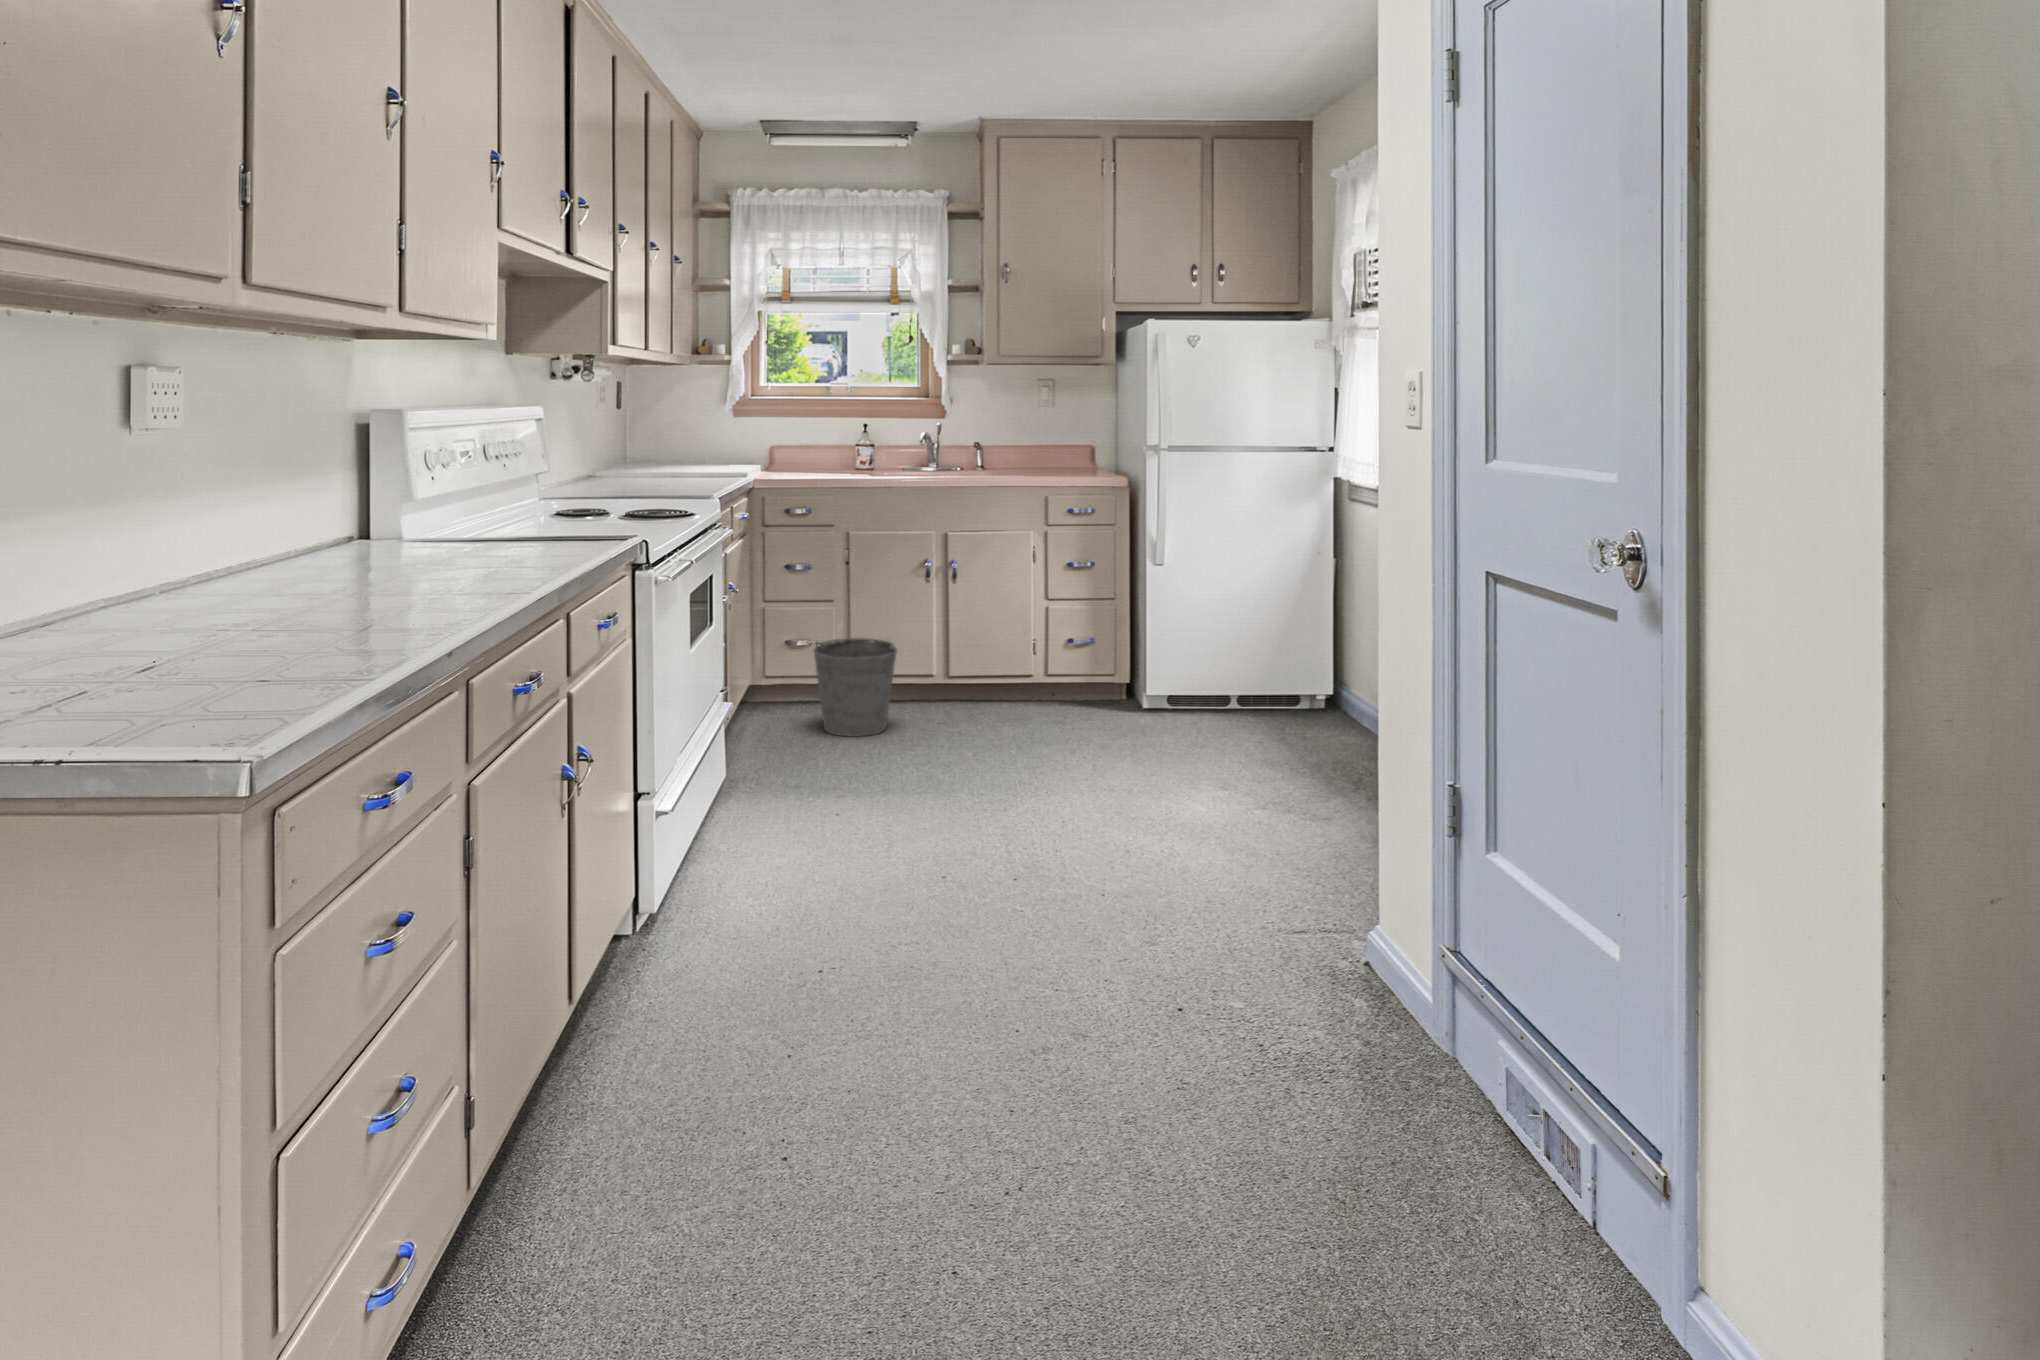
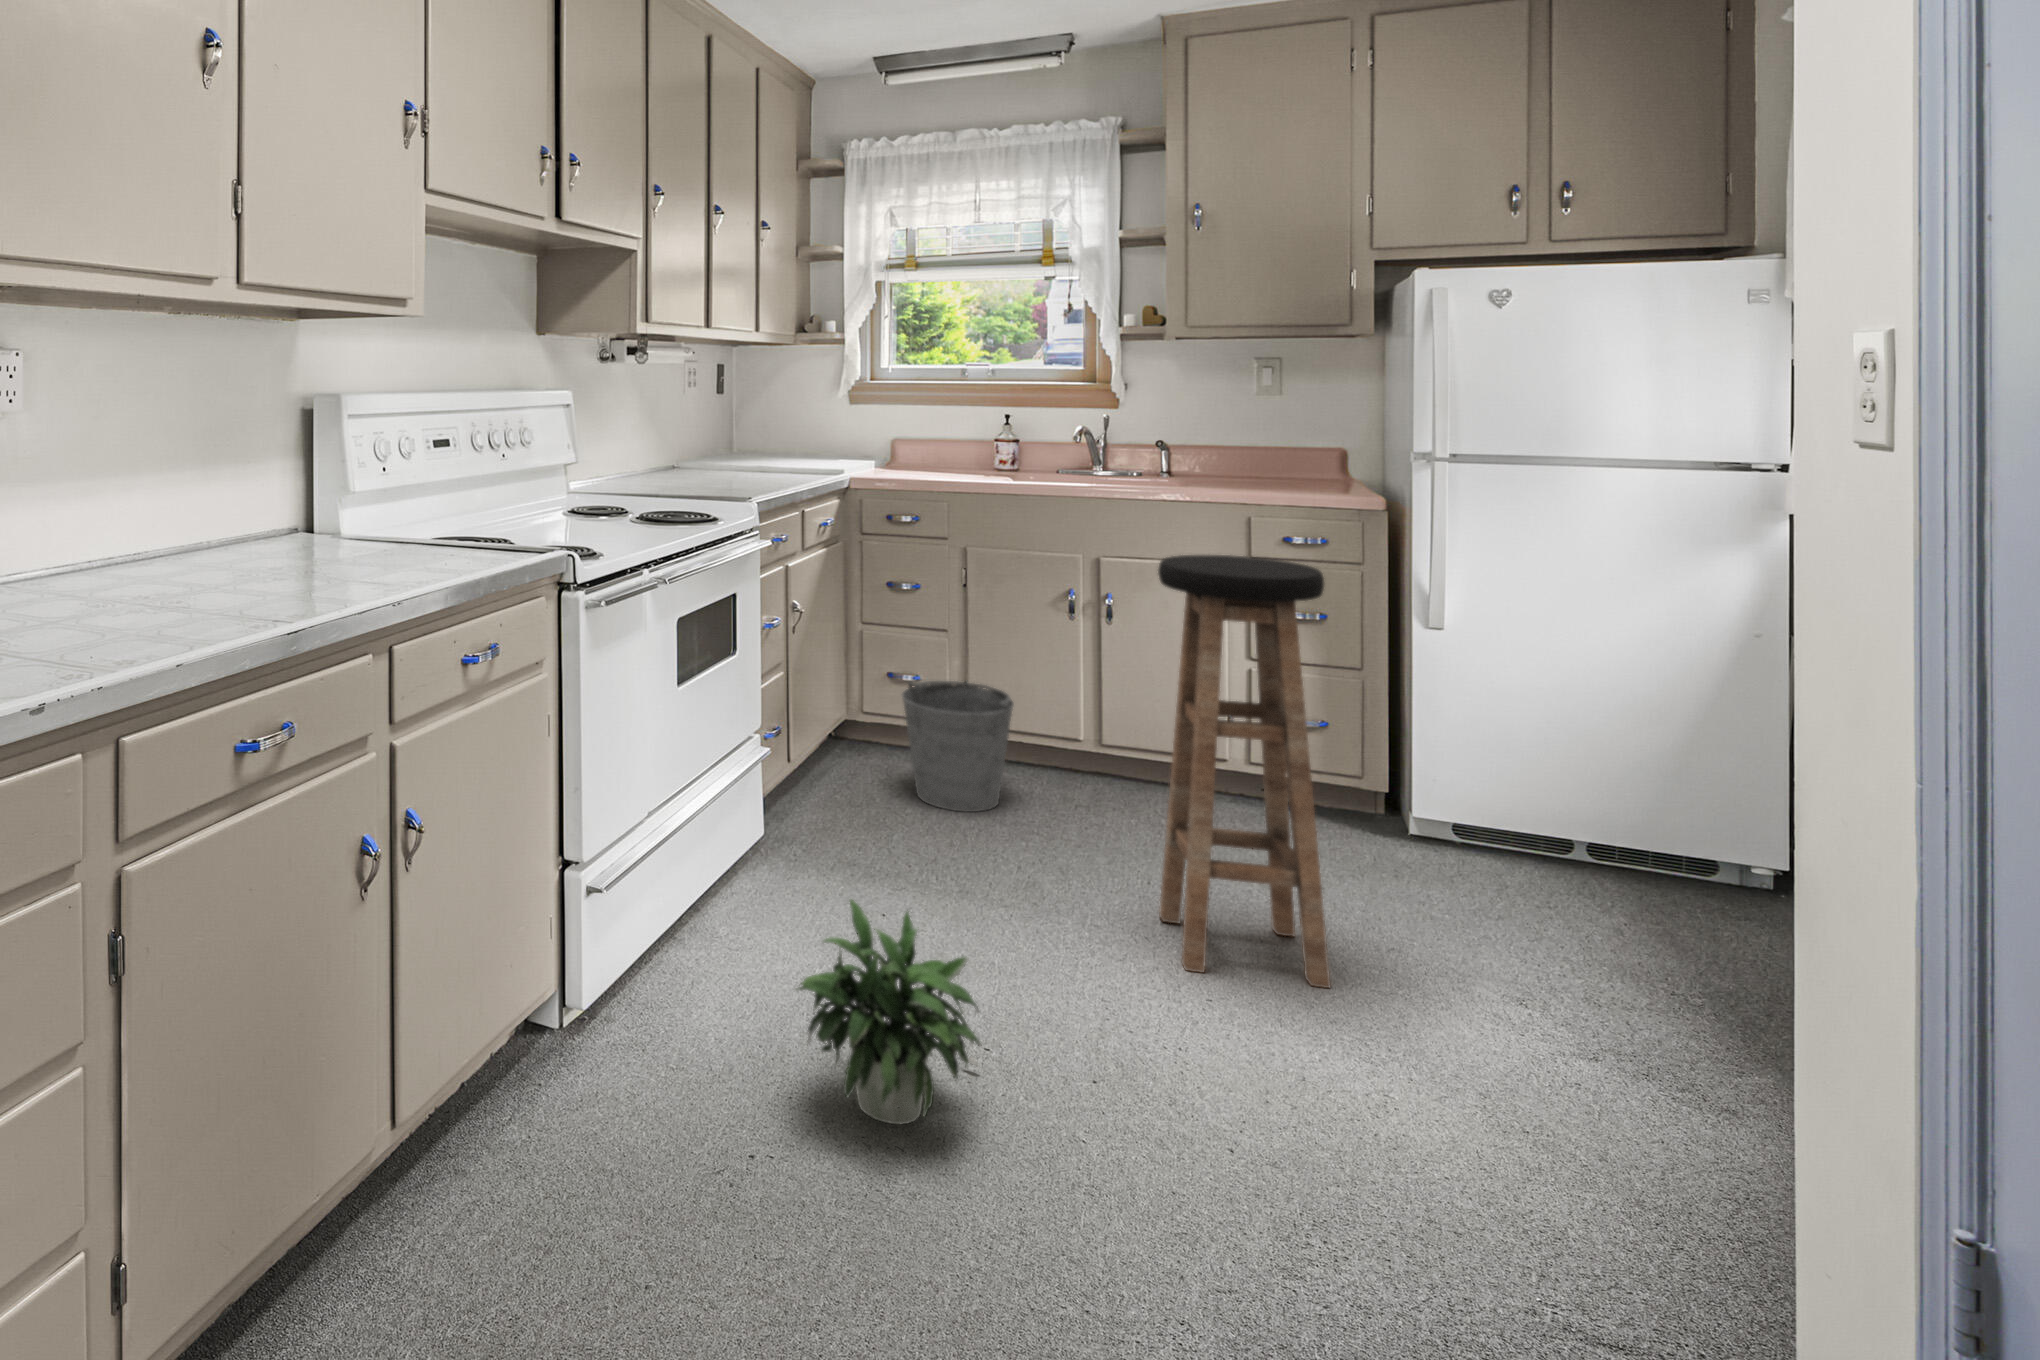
bar stool: none [1017,516,1124,796] -> present [1158,555,1330,988]
potted plant: none [841,761,960,897] -> present [797,900,981,1125]

